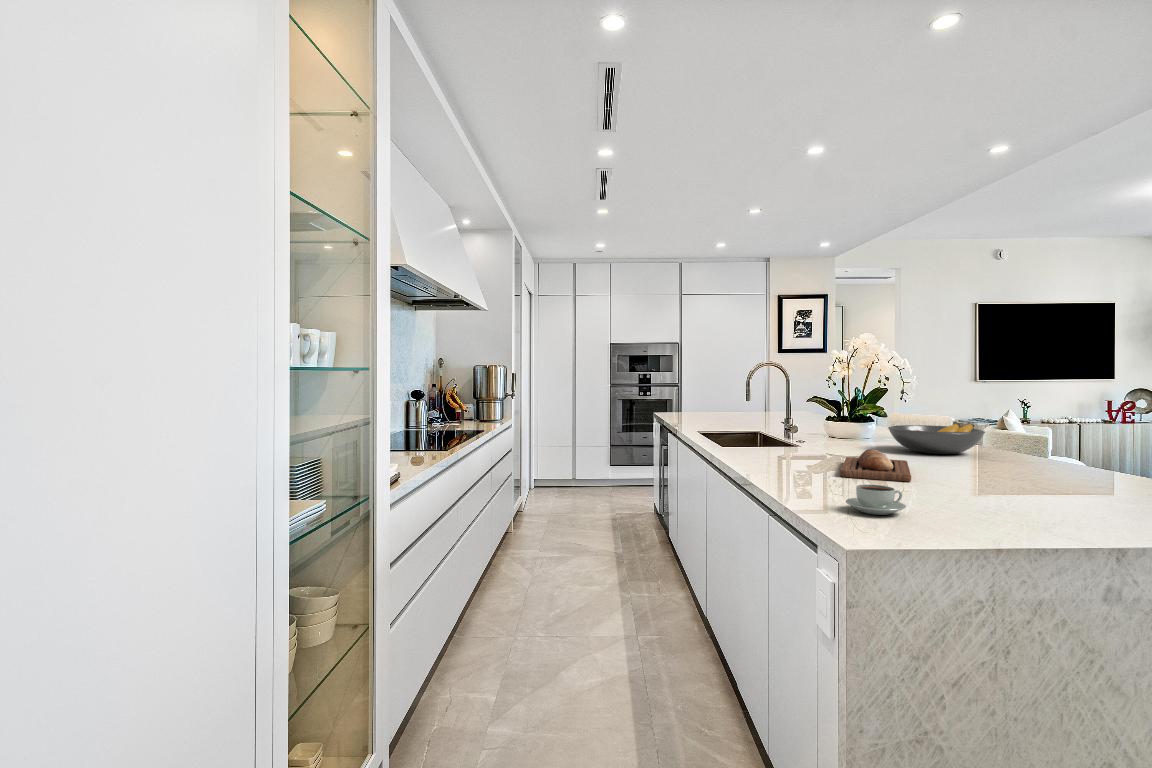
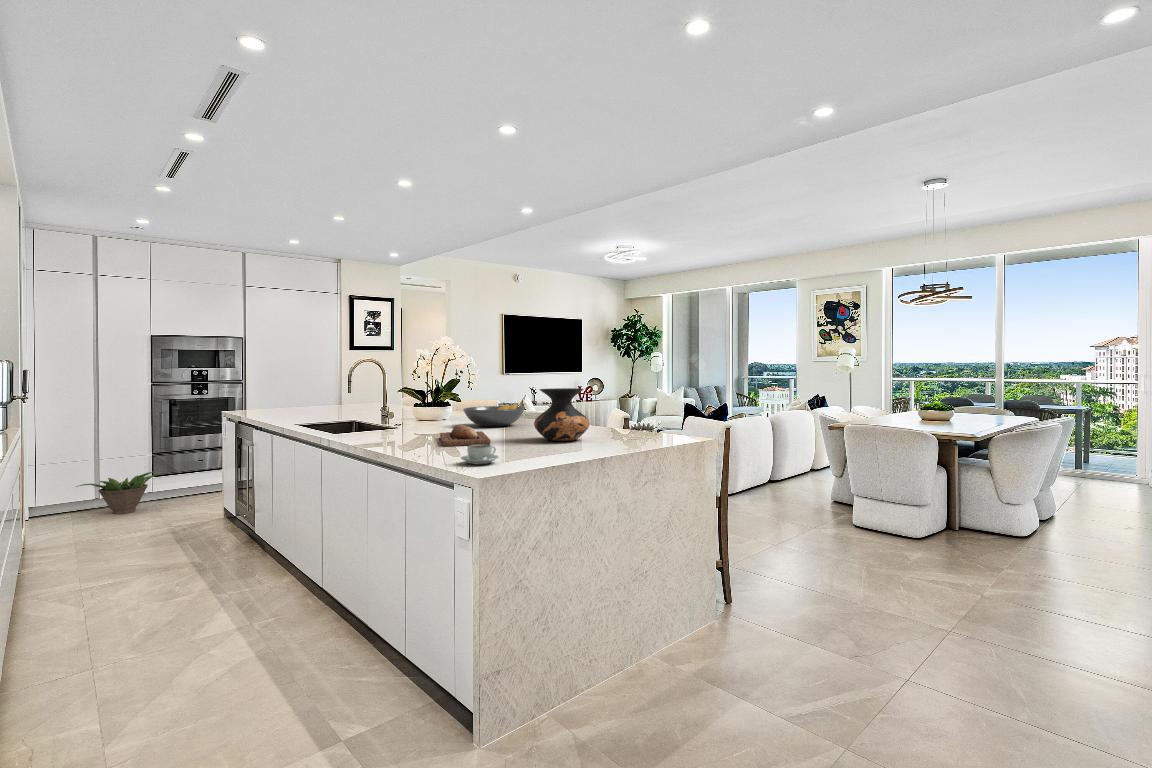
vase: none [988,407,1099,492] -> present [534,388,590,441]
decorative plant: none [556,460,613,493] -> present [76,471,162,514]

